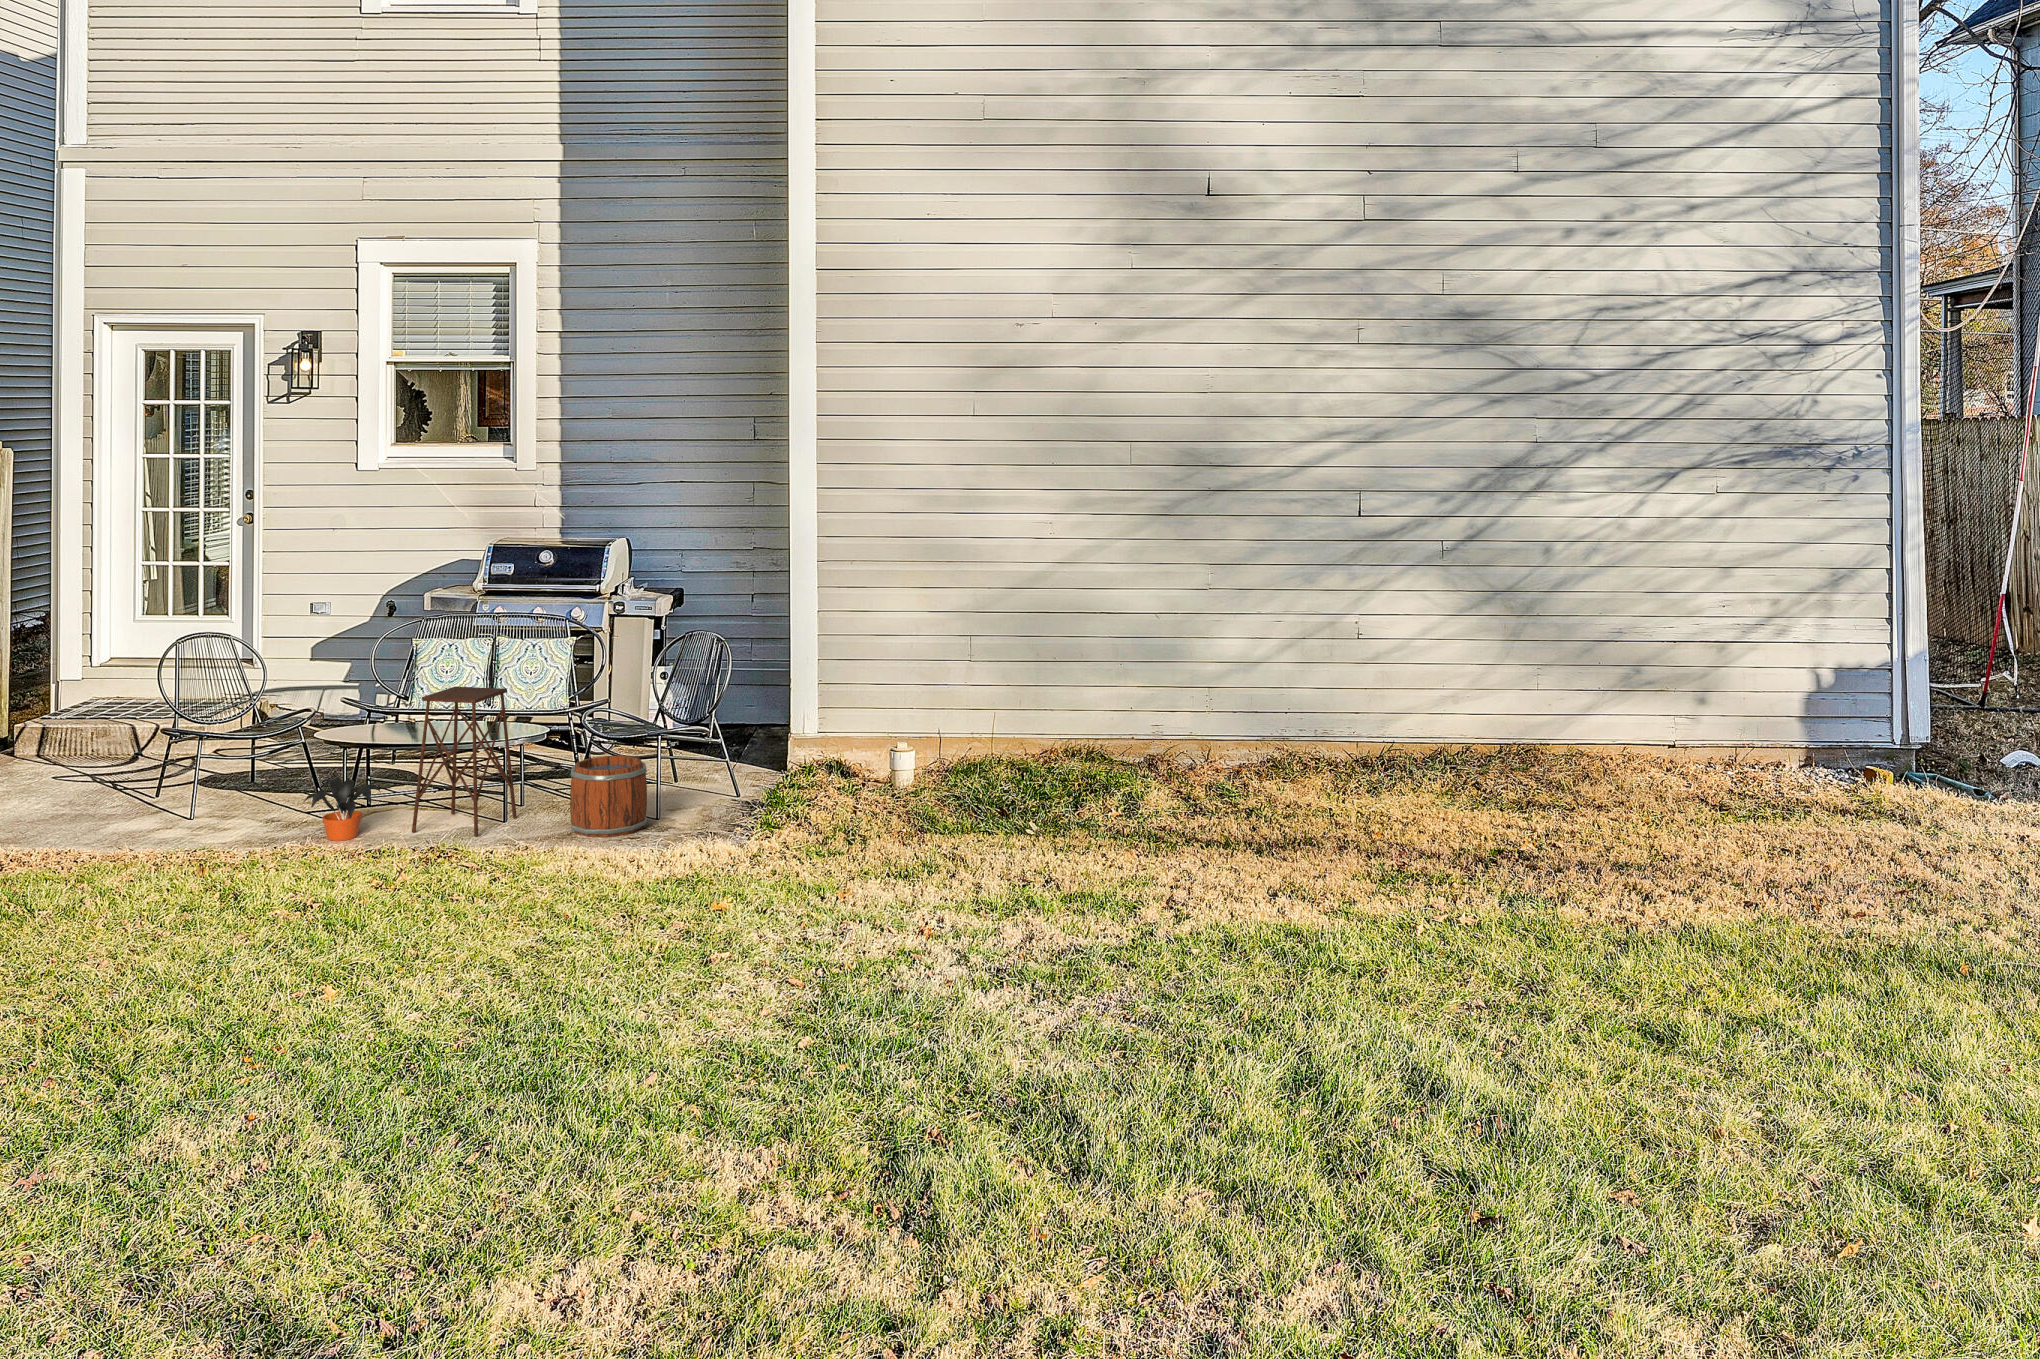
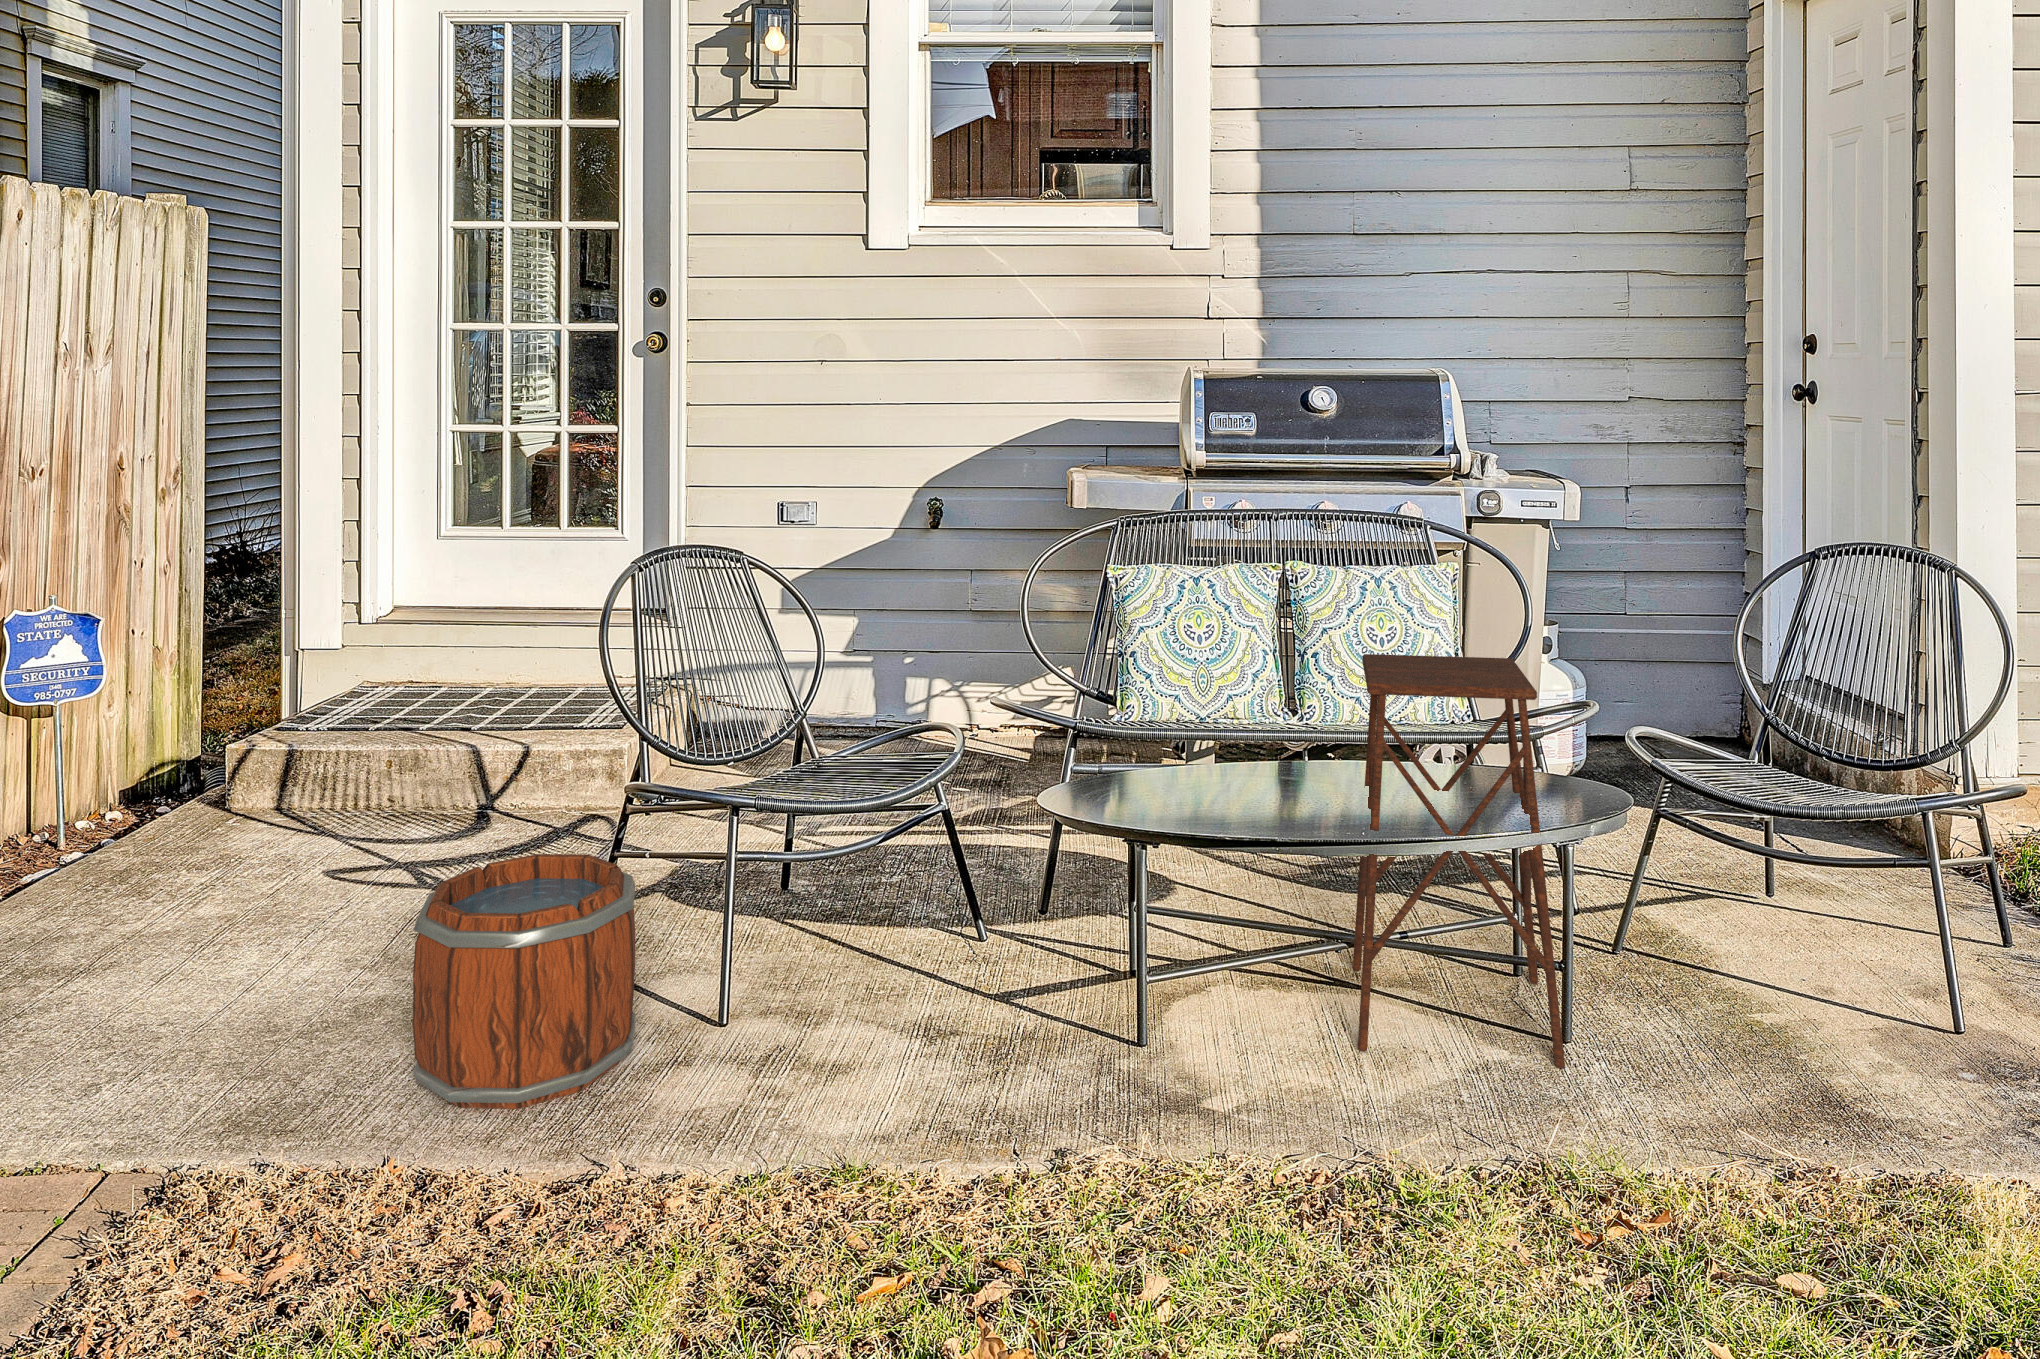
bucket: present [570,756,647,837] -> present [413,854,635,1109]
potted plant: present [303,777,380,841] -> none [1099,901,1306,1094]

